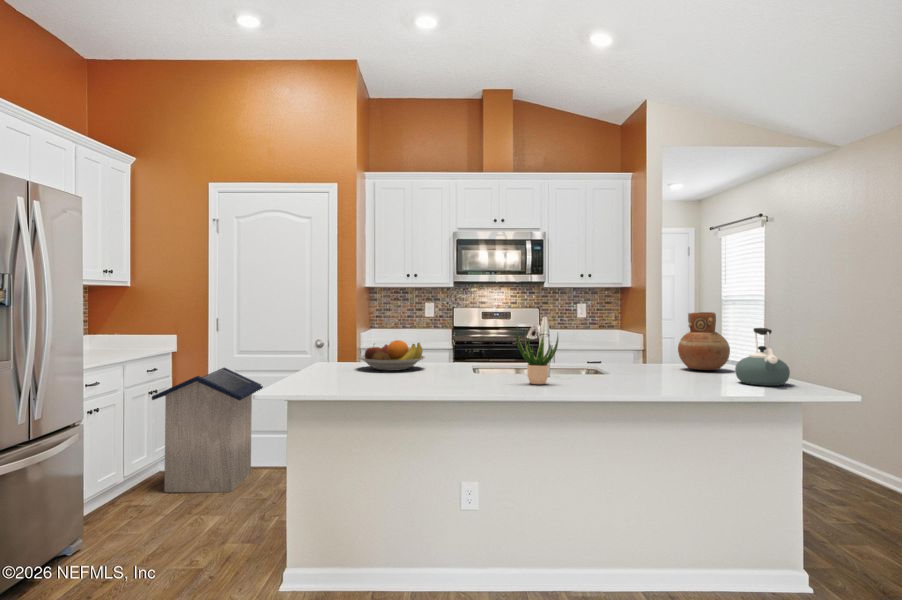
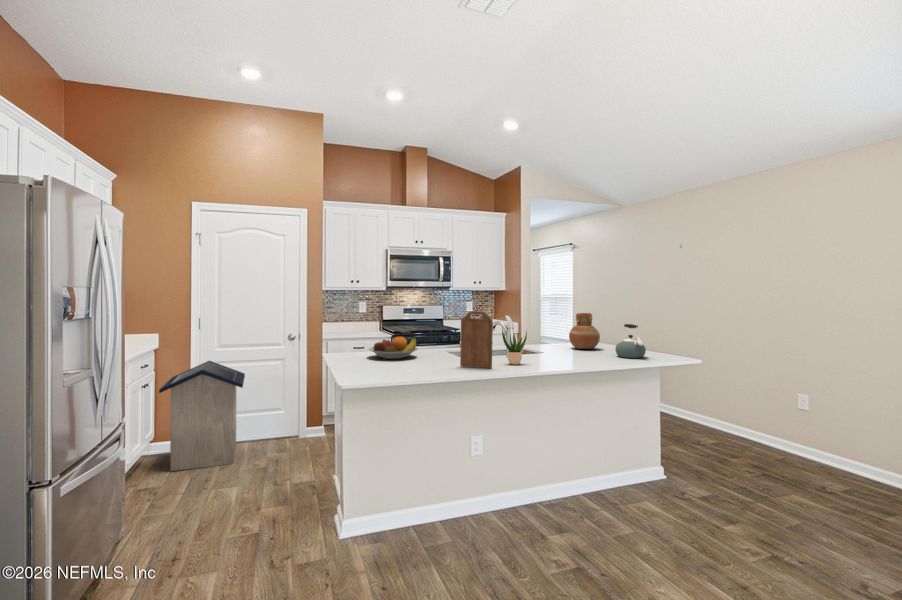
cutting board: none [450,302,491,387] -> present [460,311,493,368]

